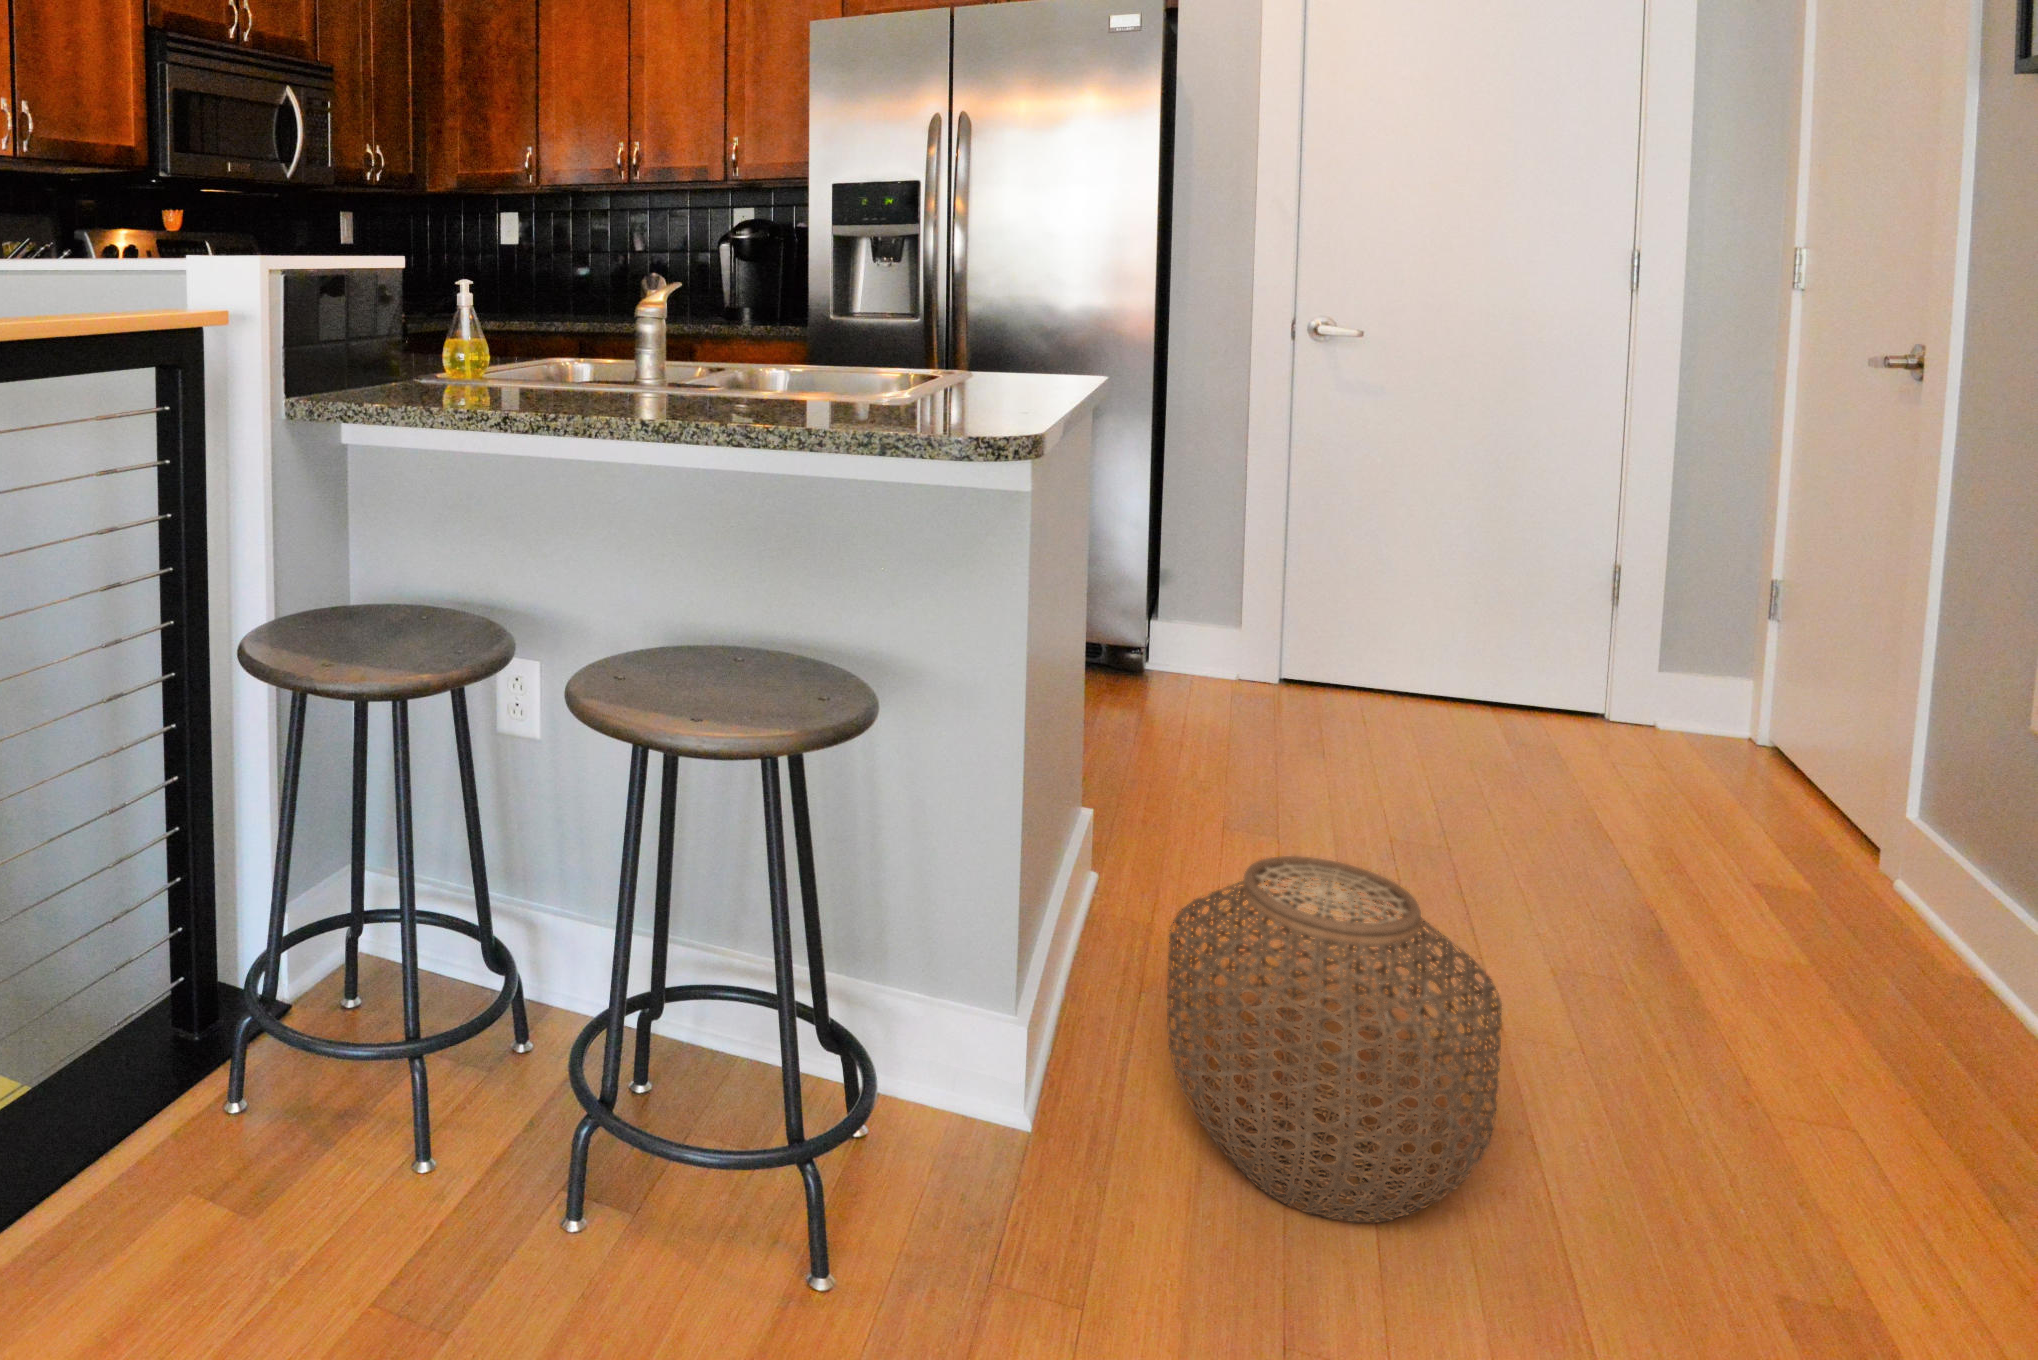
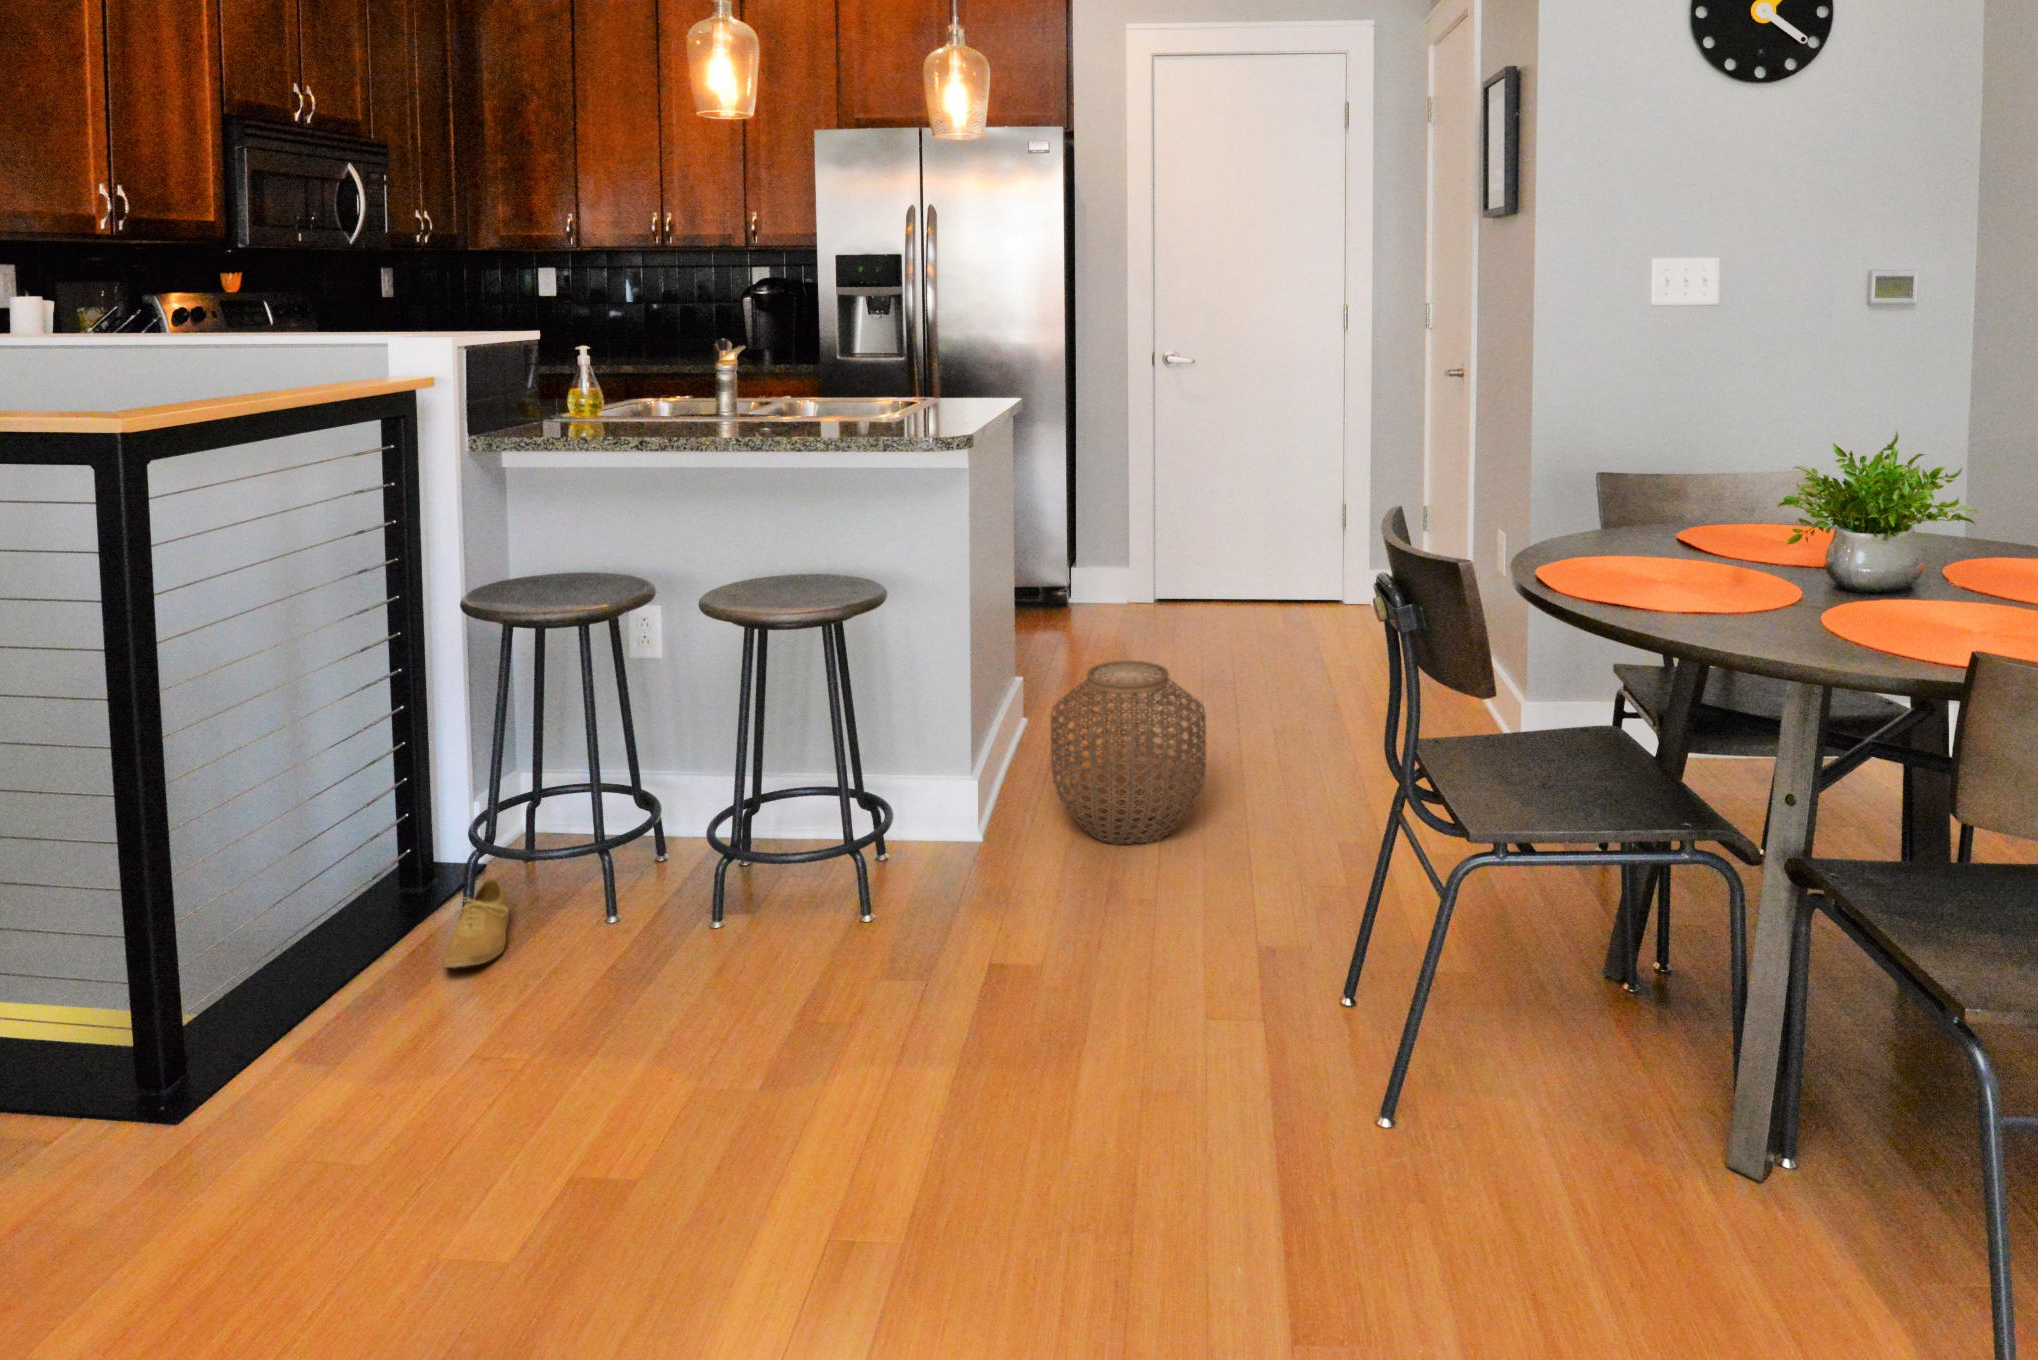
shoe: none [150,1064,286,1243] -> present [443,878,510,968]

